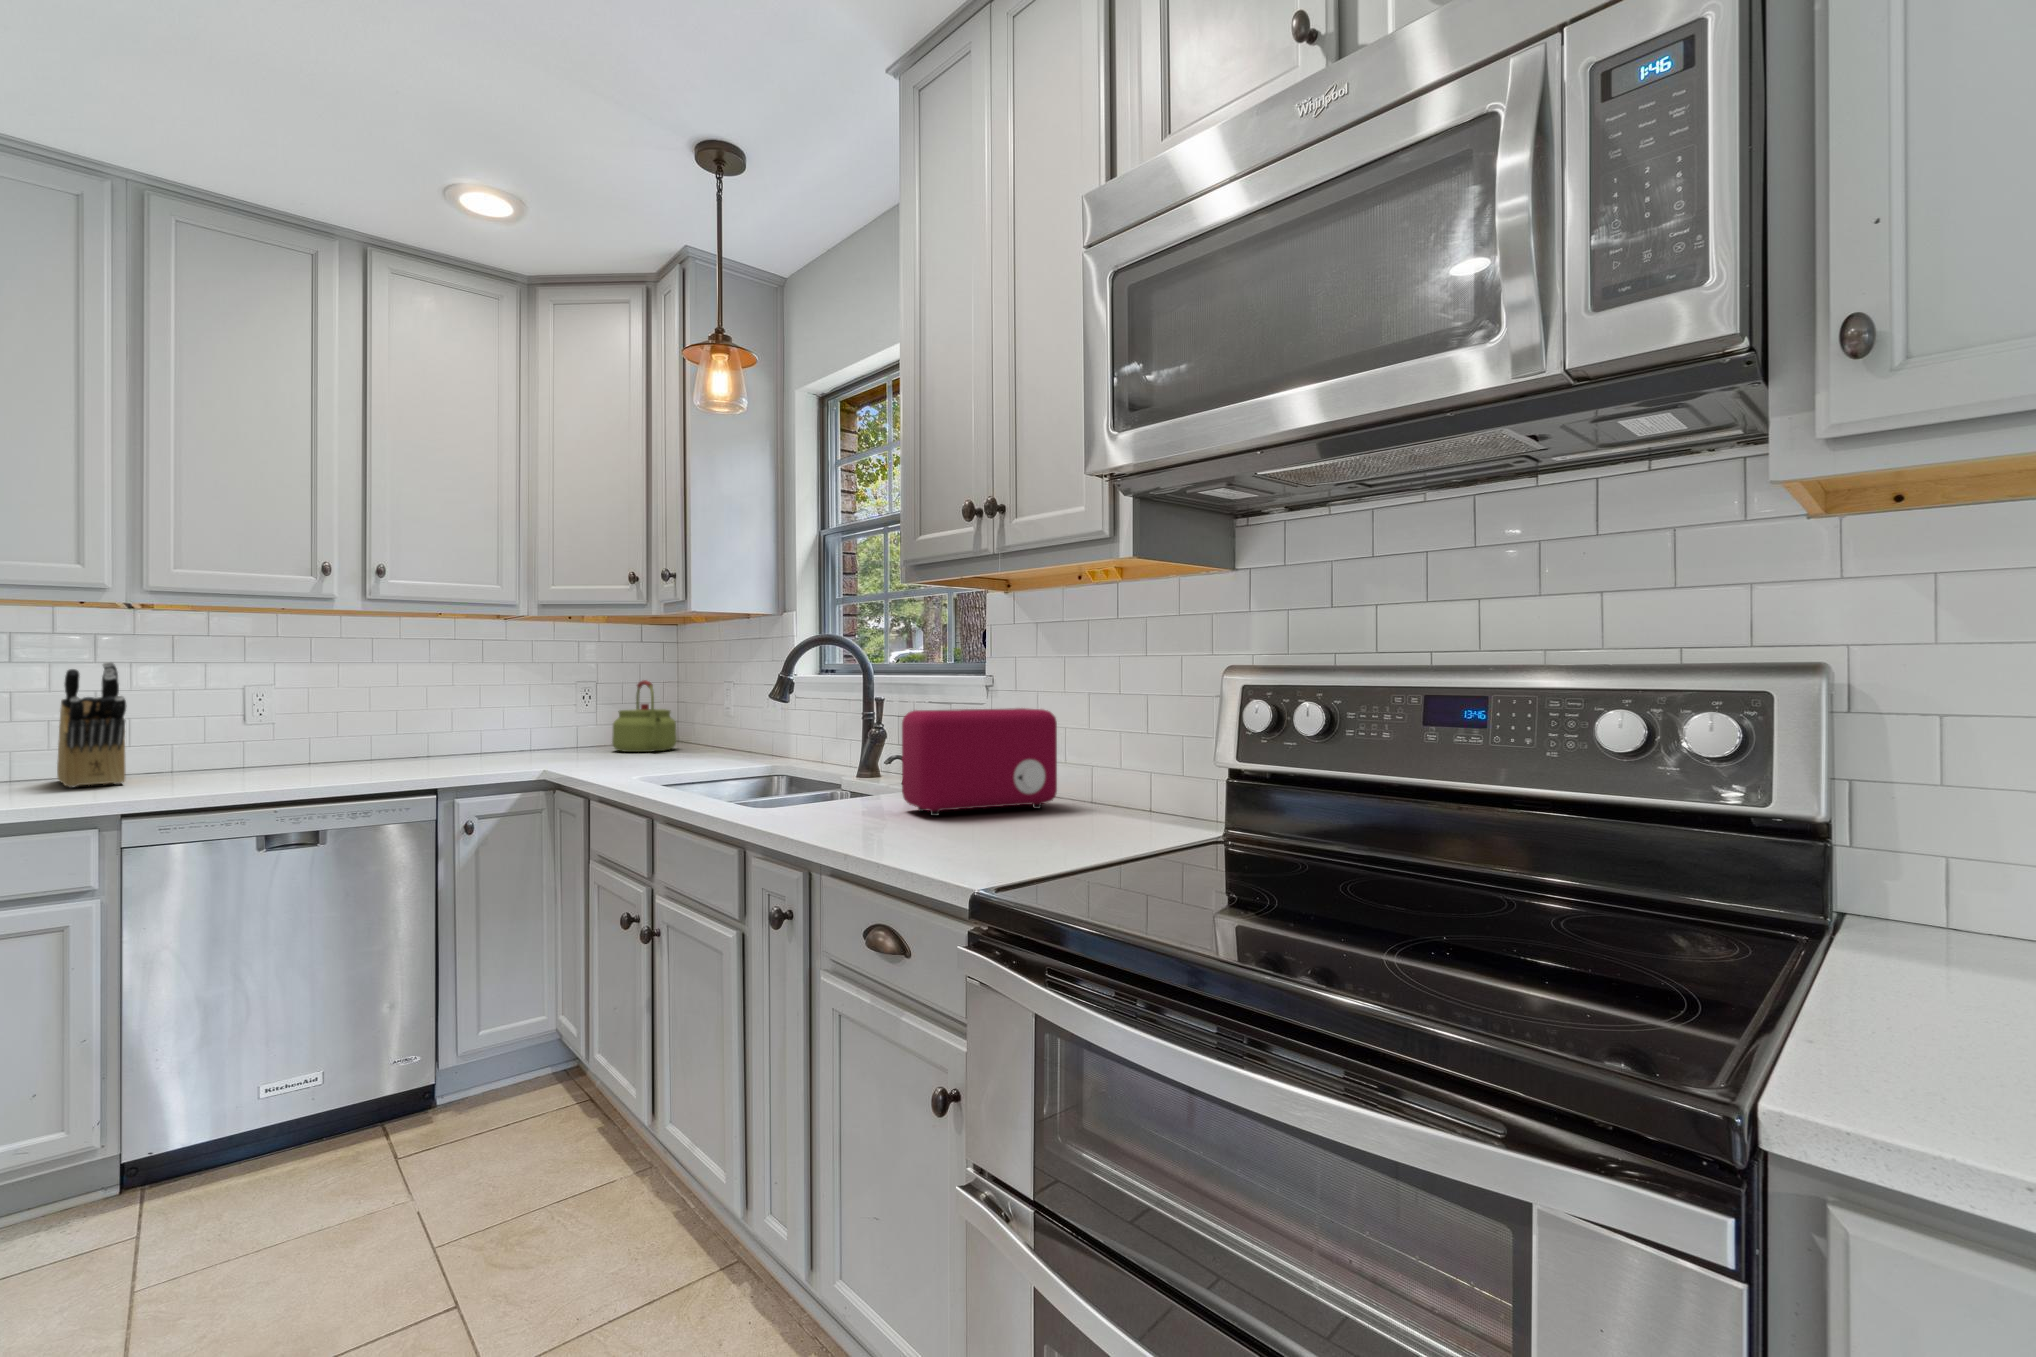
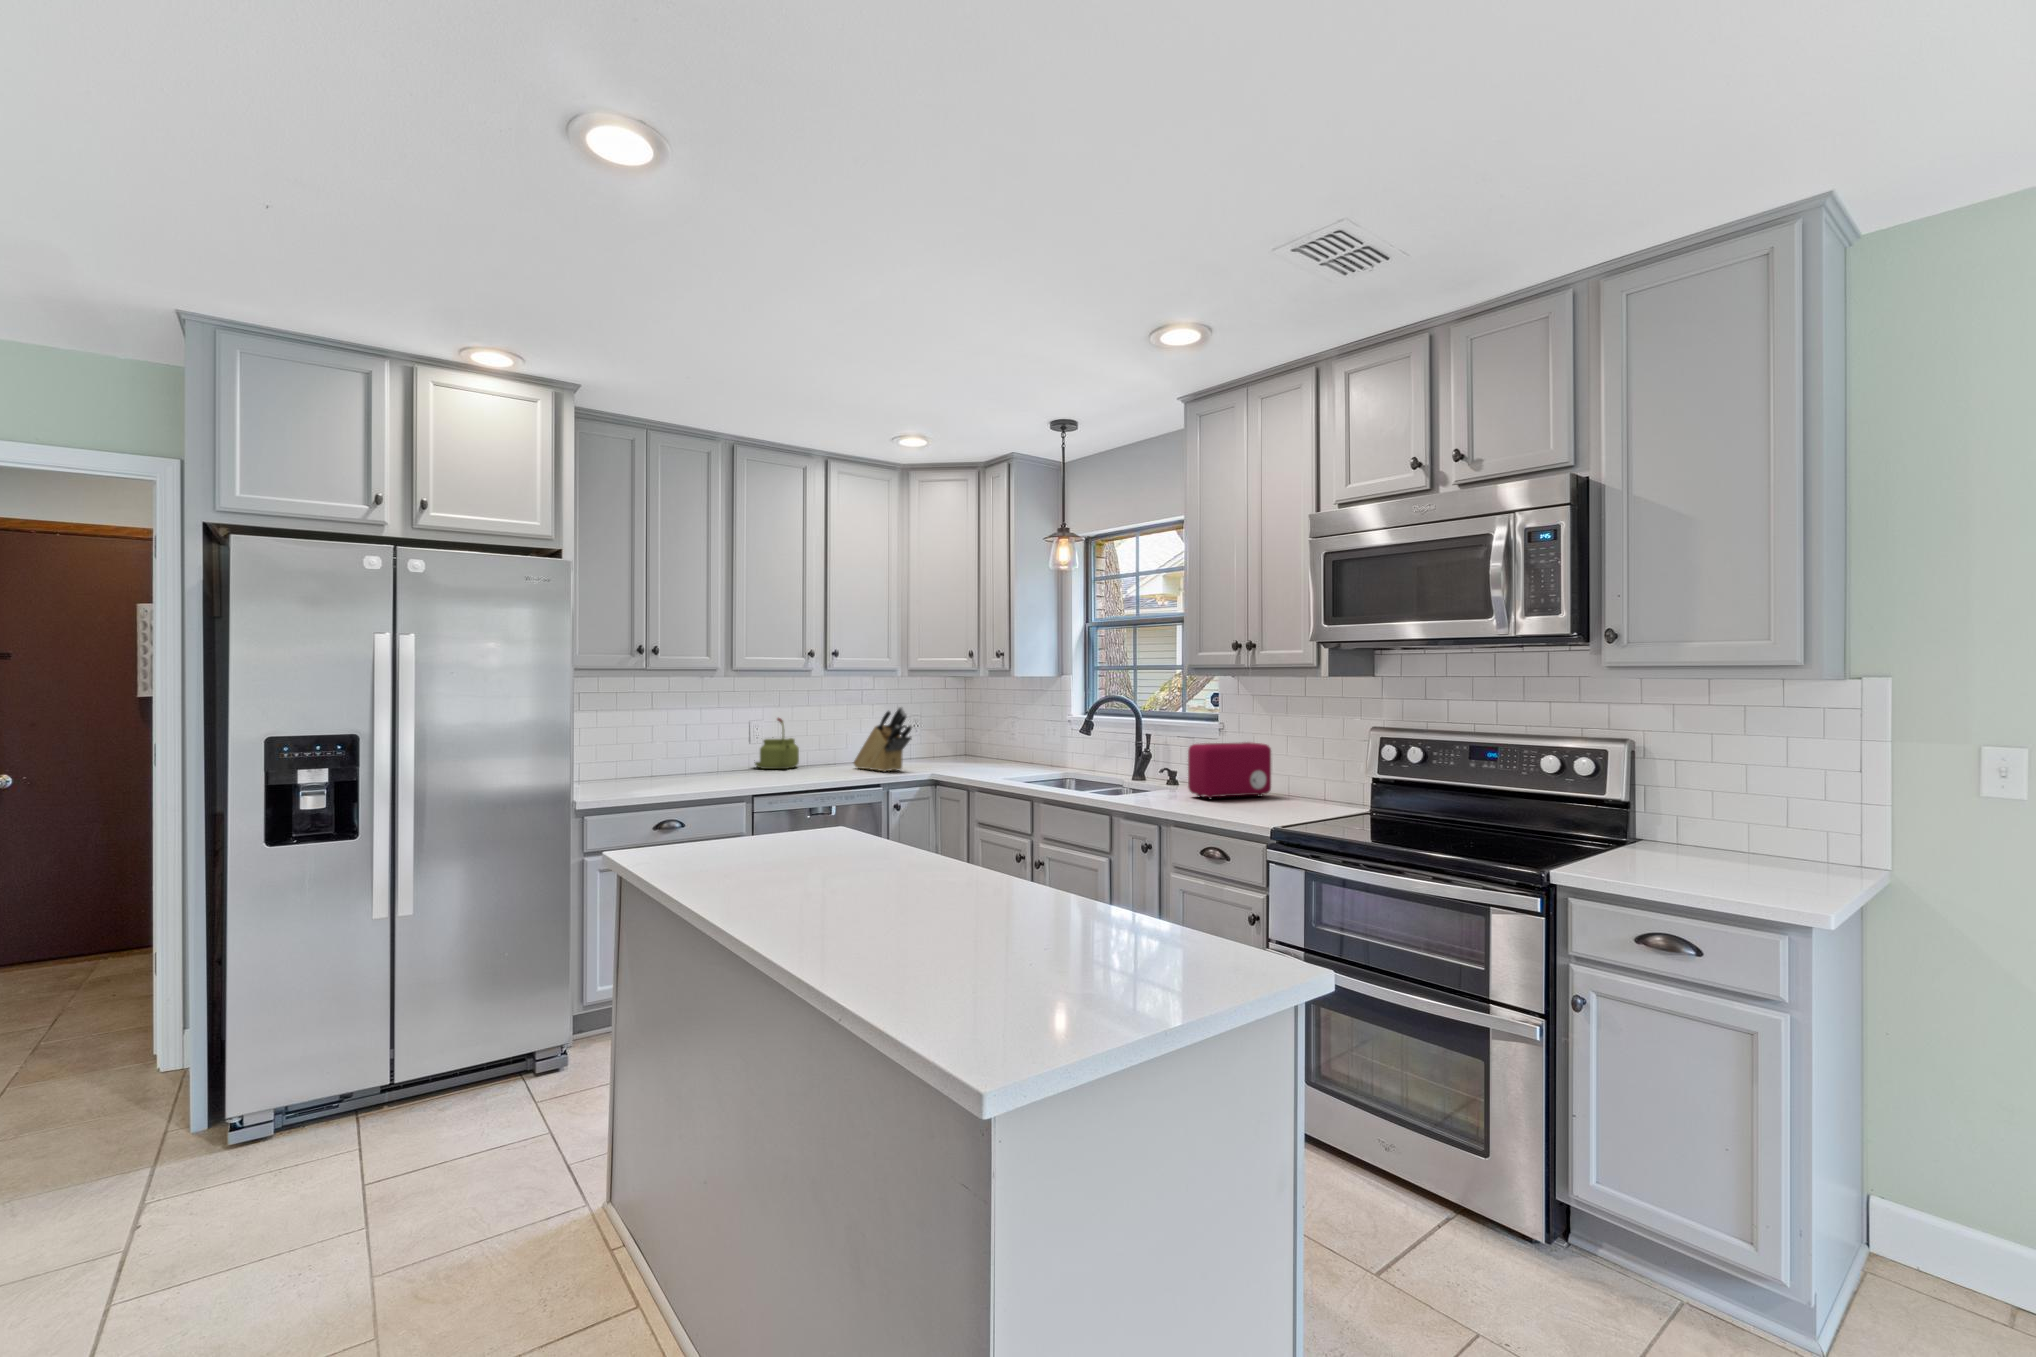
knife block: present [57,662,126,787] -> present [854,707,912,772]
kettle: present [612,680,677,752] -> present [755,718,799,769]

